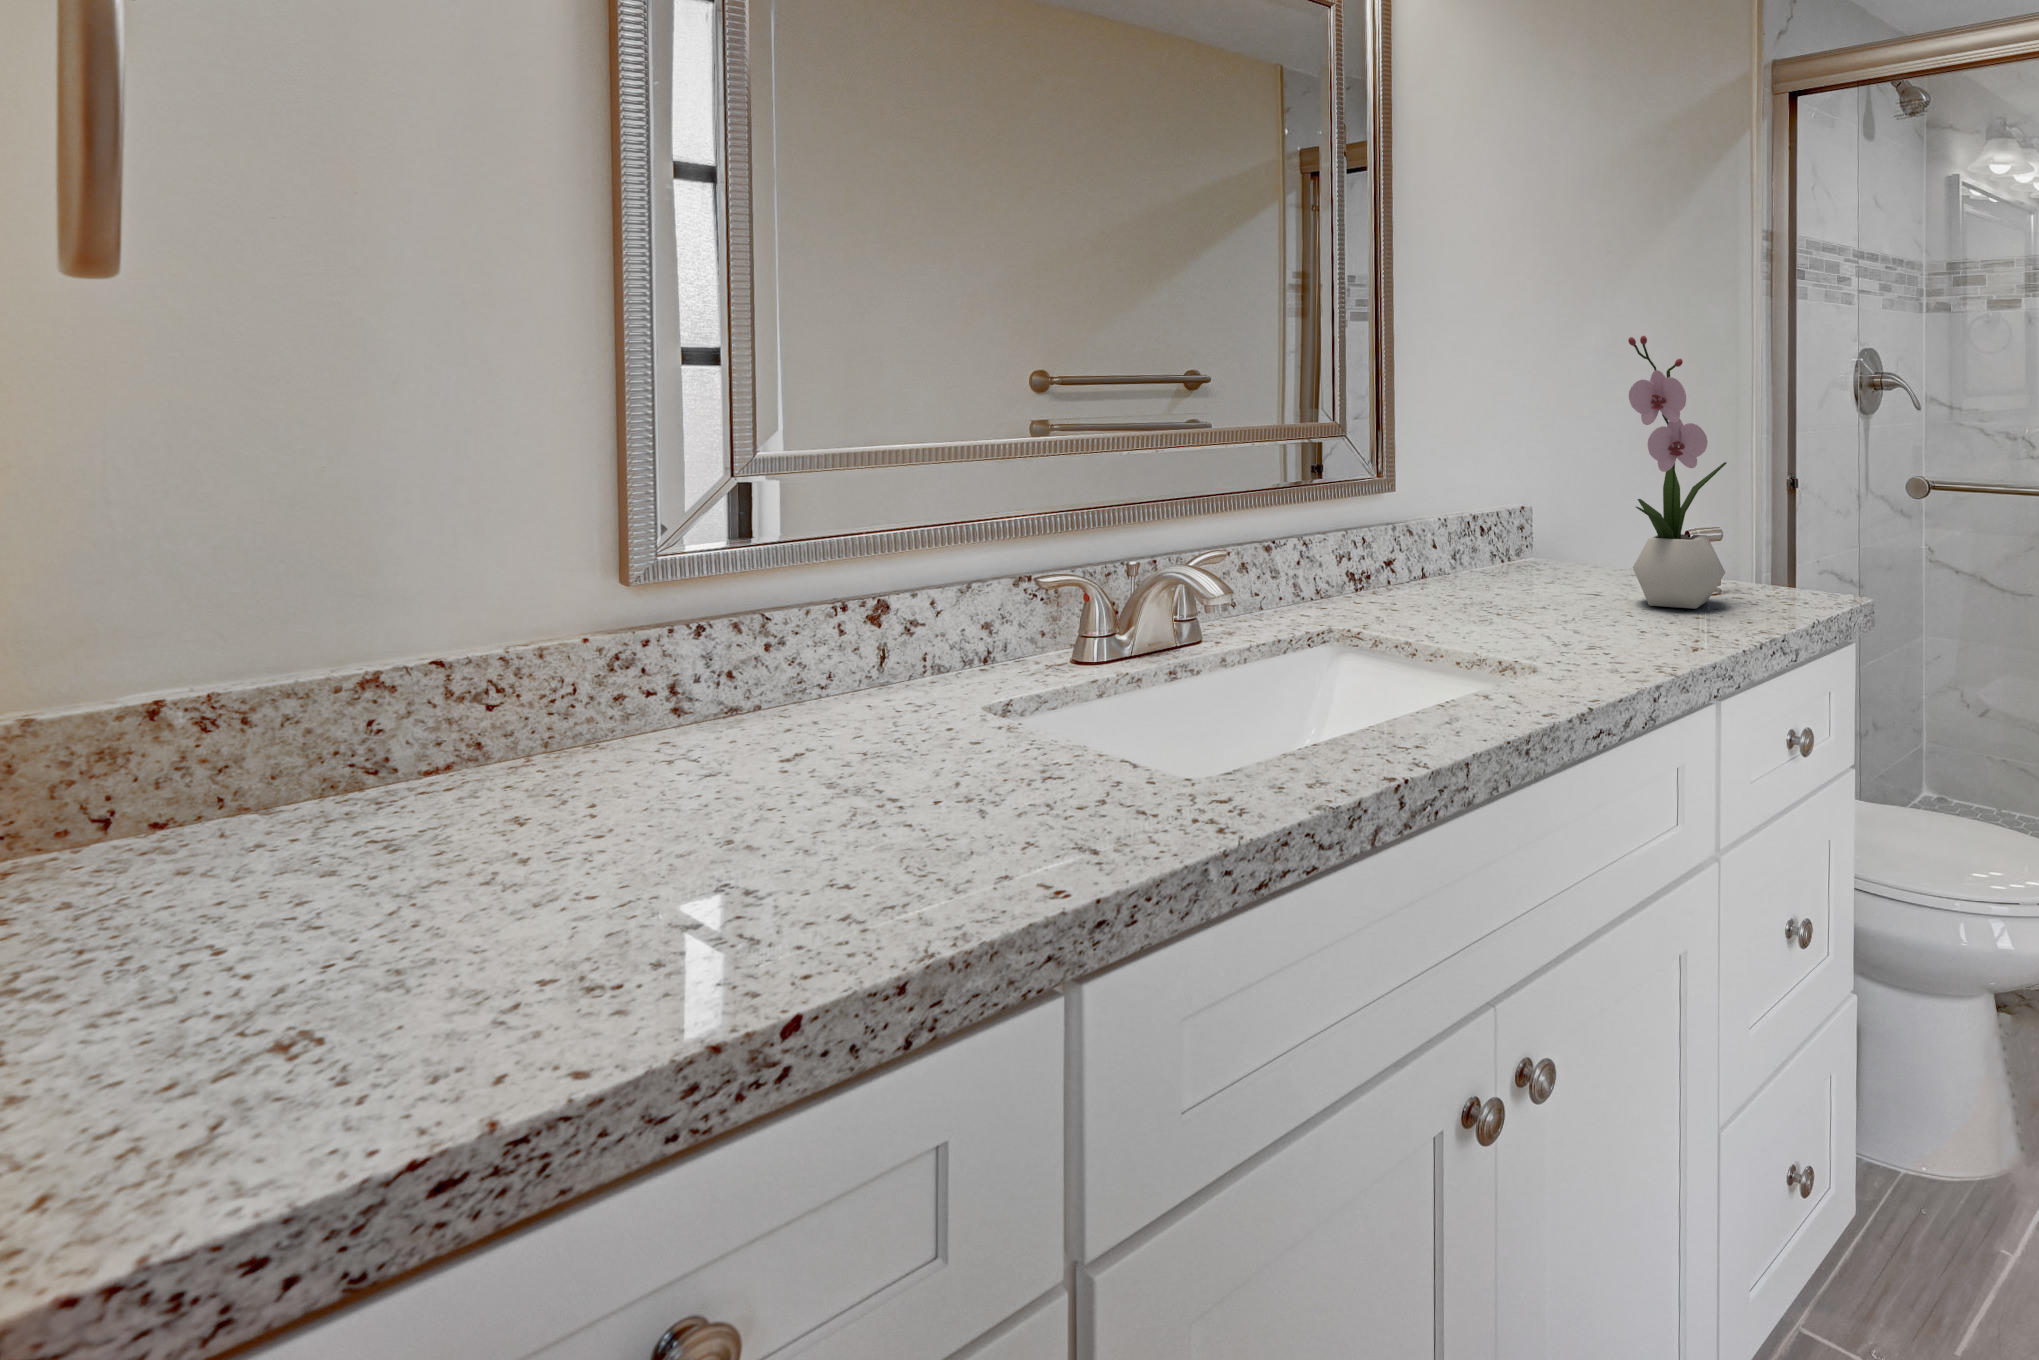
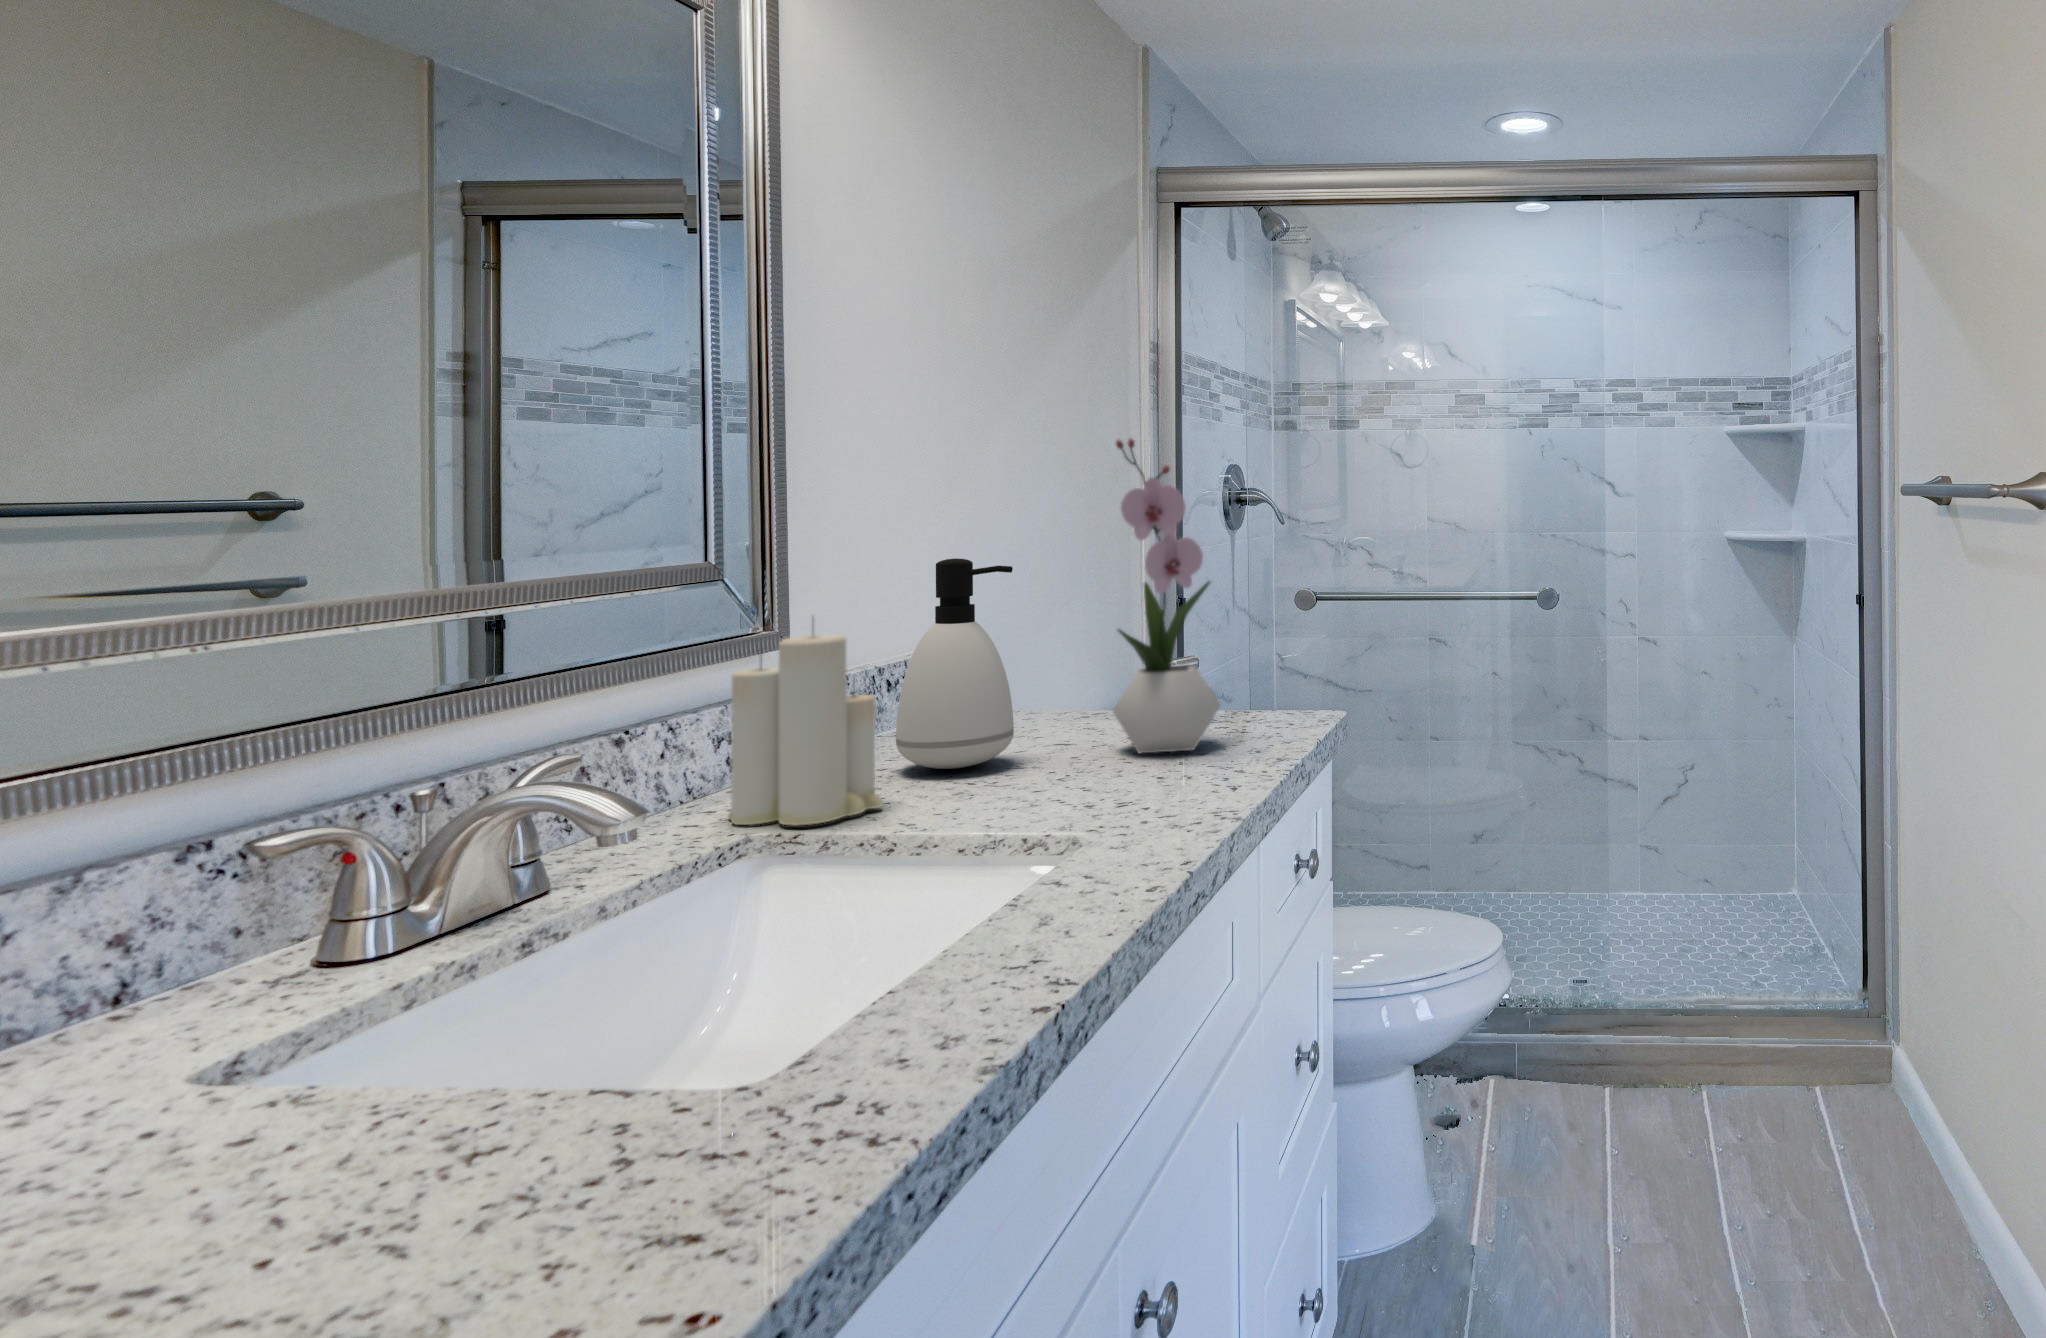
soap dispenser: none [1463,434,1550,598] -> present [896,558,1014,769]
candle: none [1331,473,1429,623] -> present [728,634,883,826]

